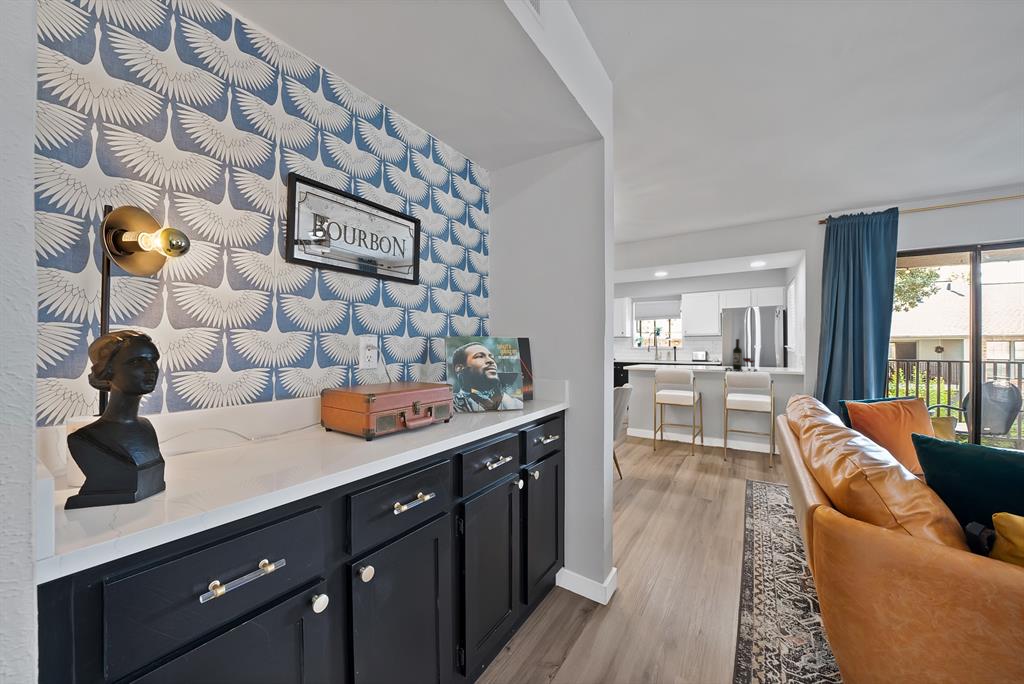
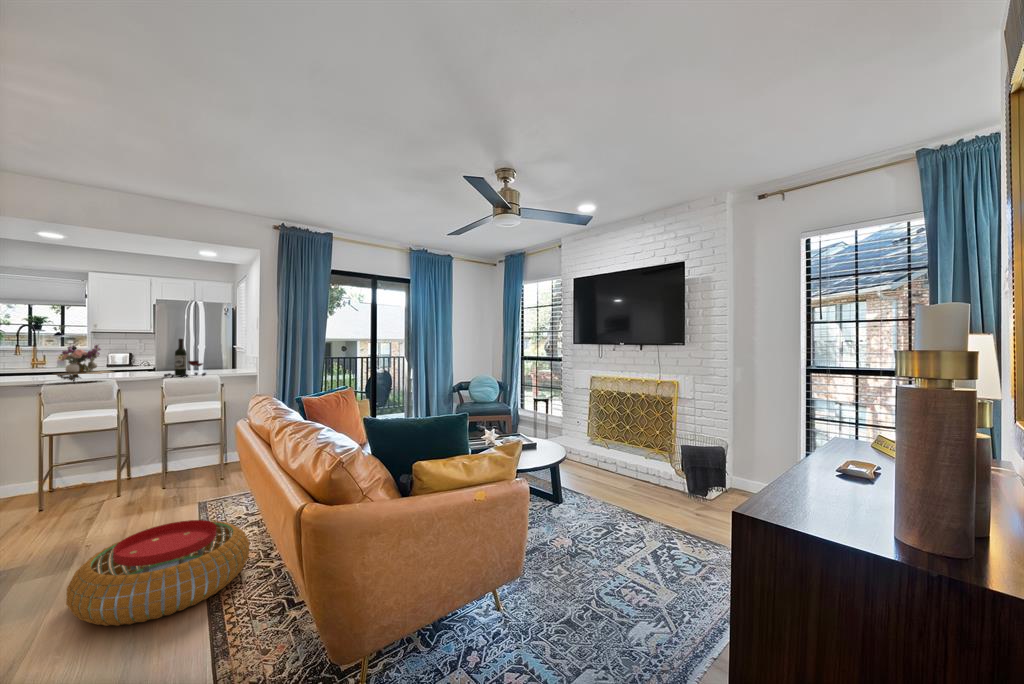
flower arrangement: none [660,343,694,369] -> present [53,345,112,381]
pouf: none [659,484,783,558] -> present [66,520,249,626]

